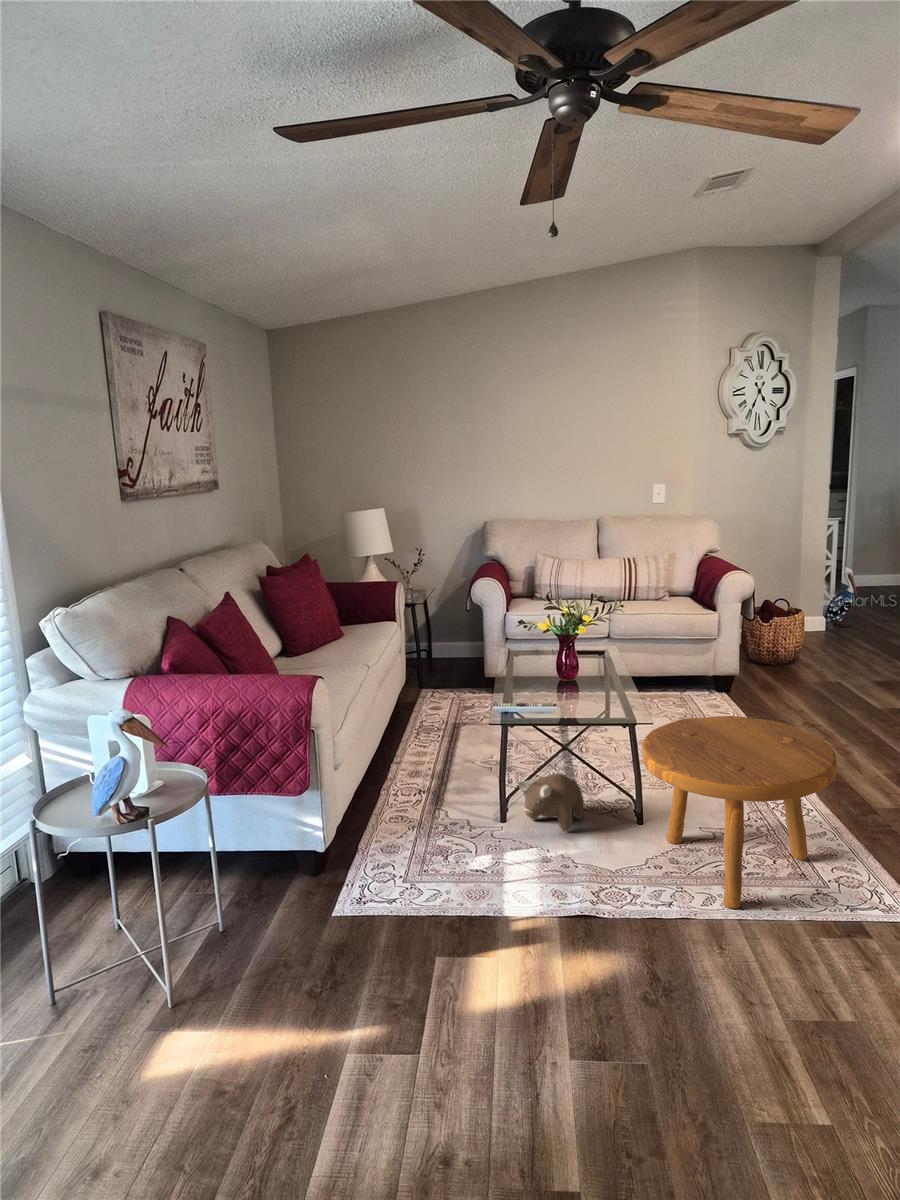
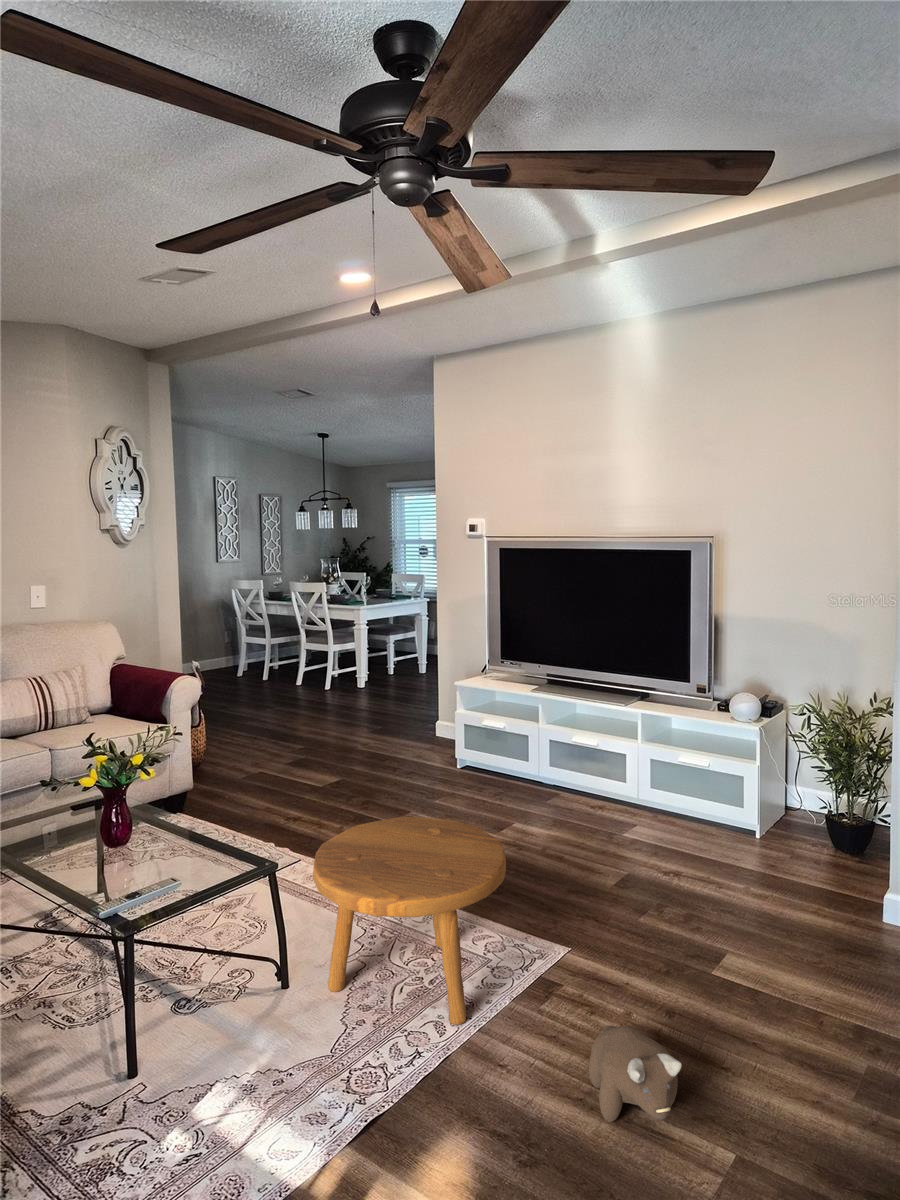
plush toy: present [518,773,584,832] -> present [589,1026,682,1122]

